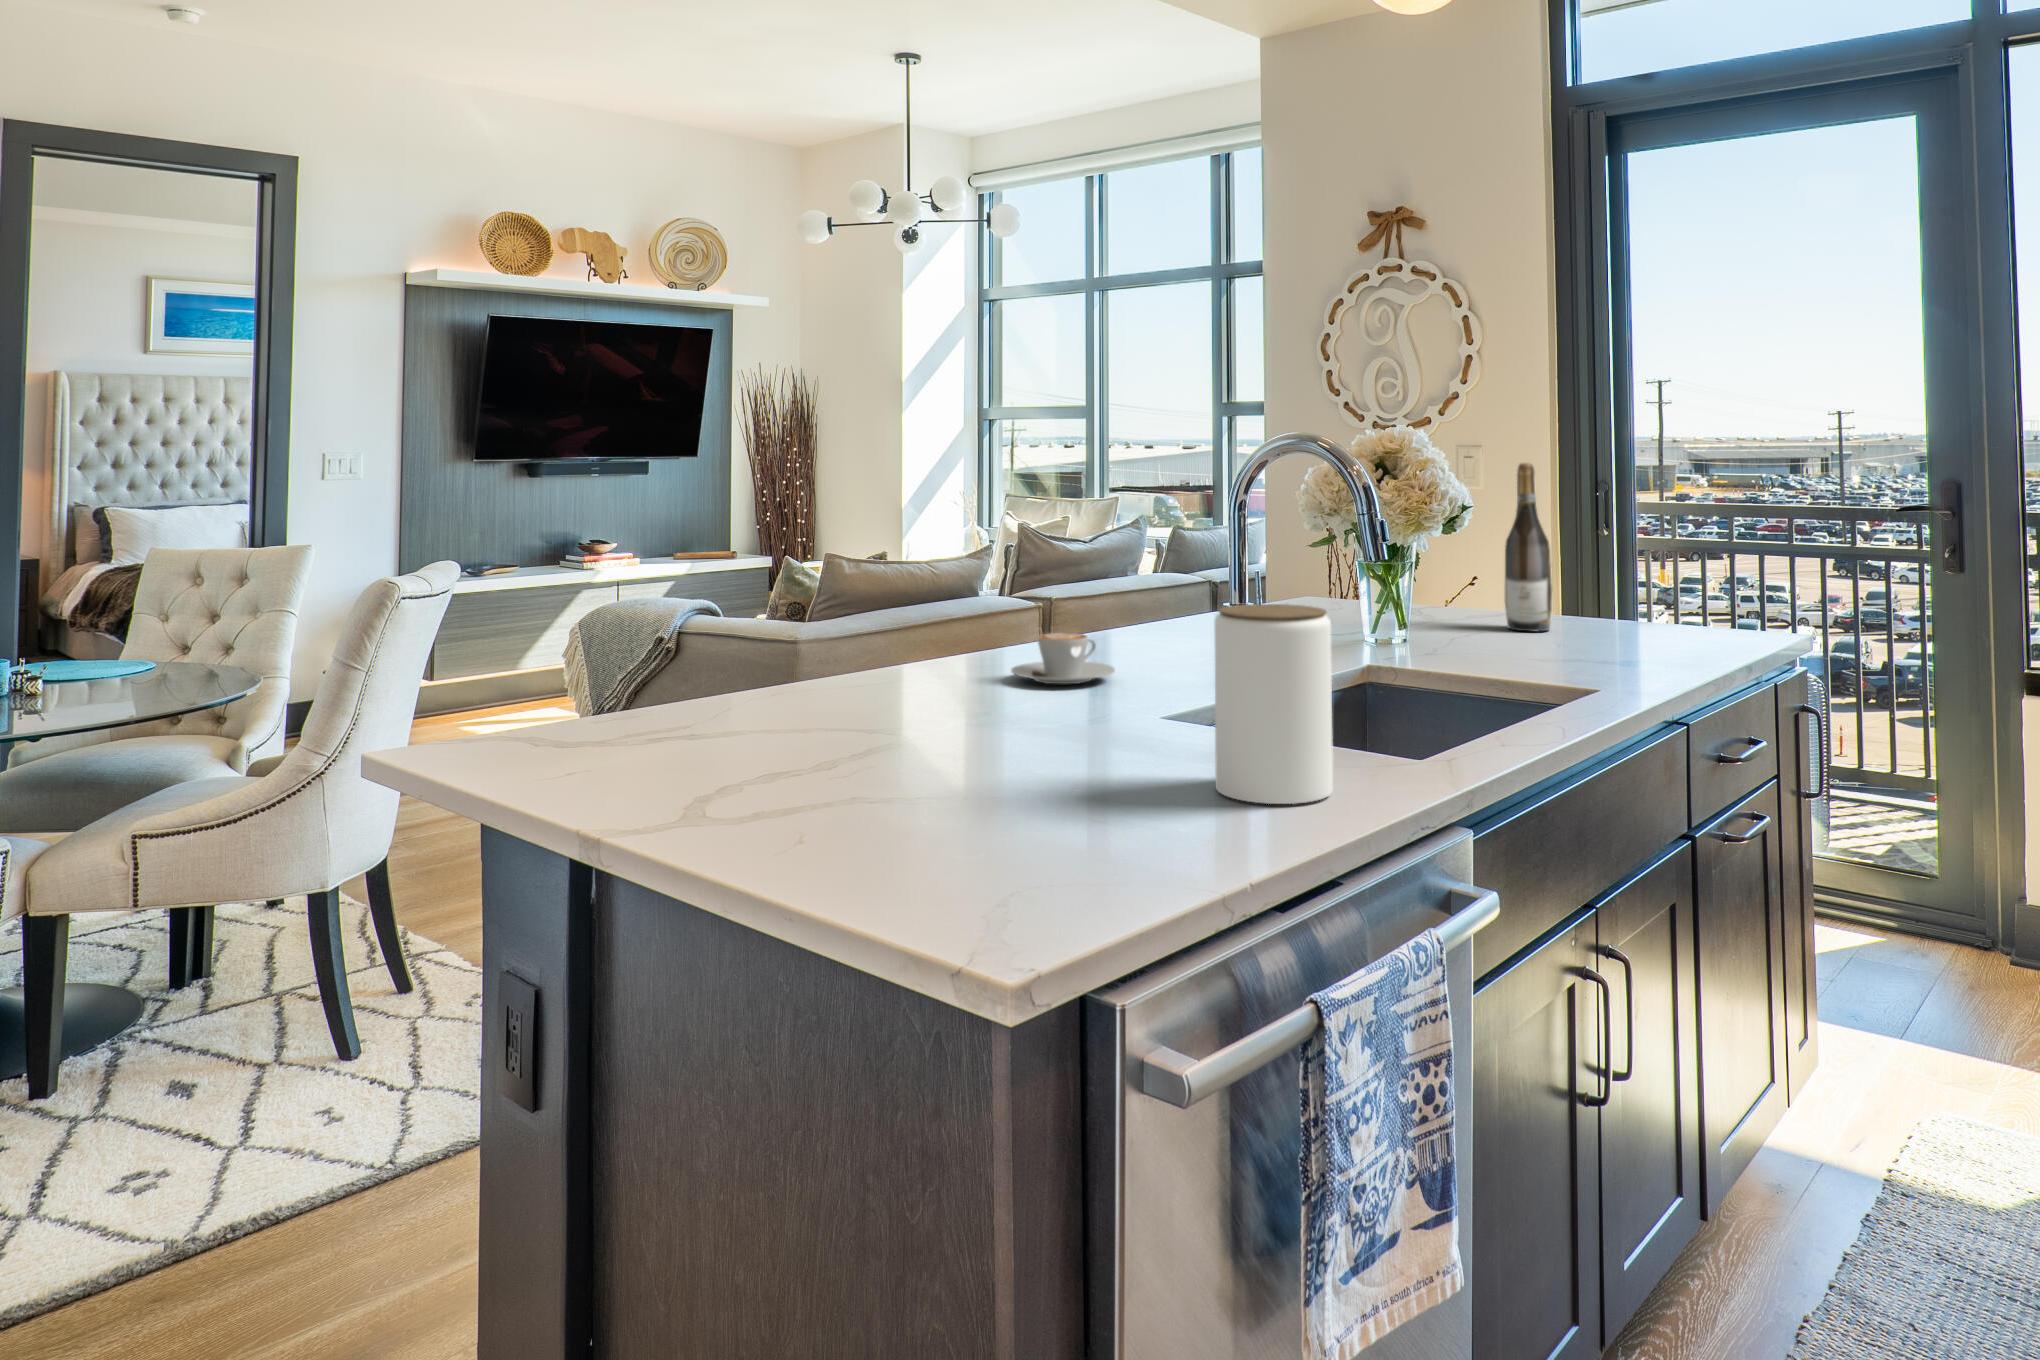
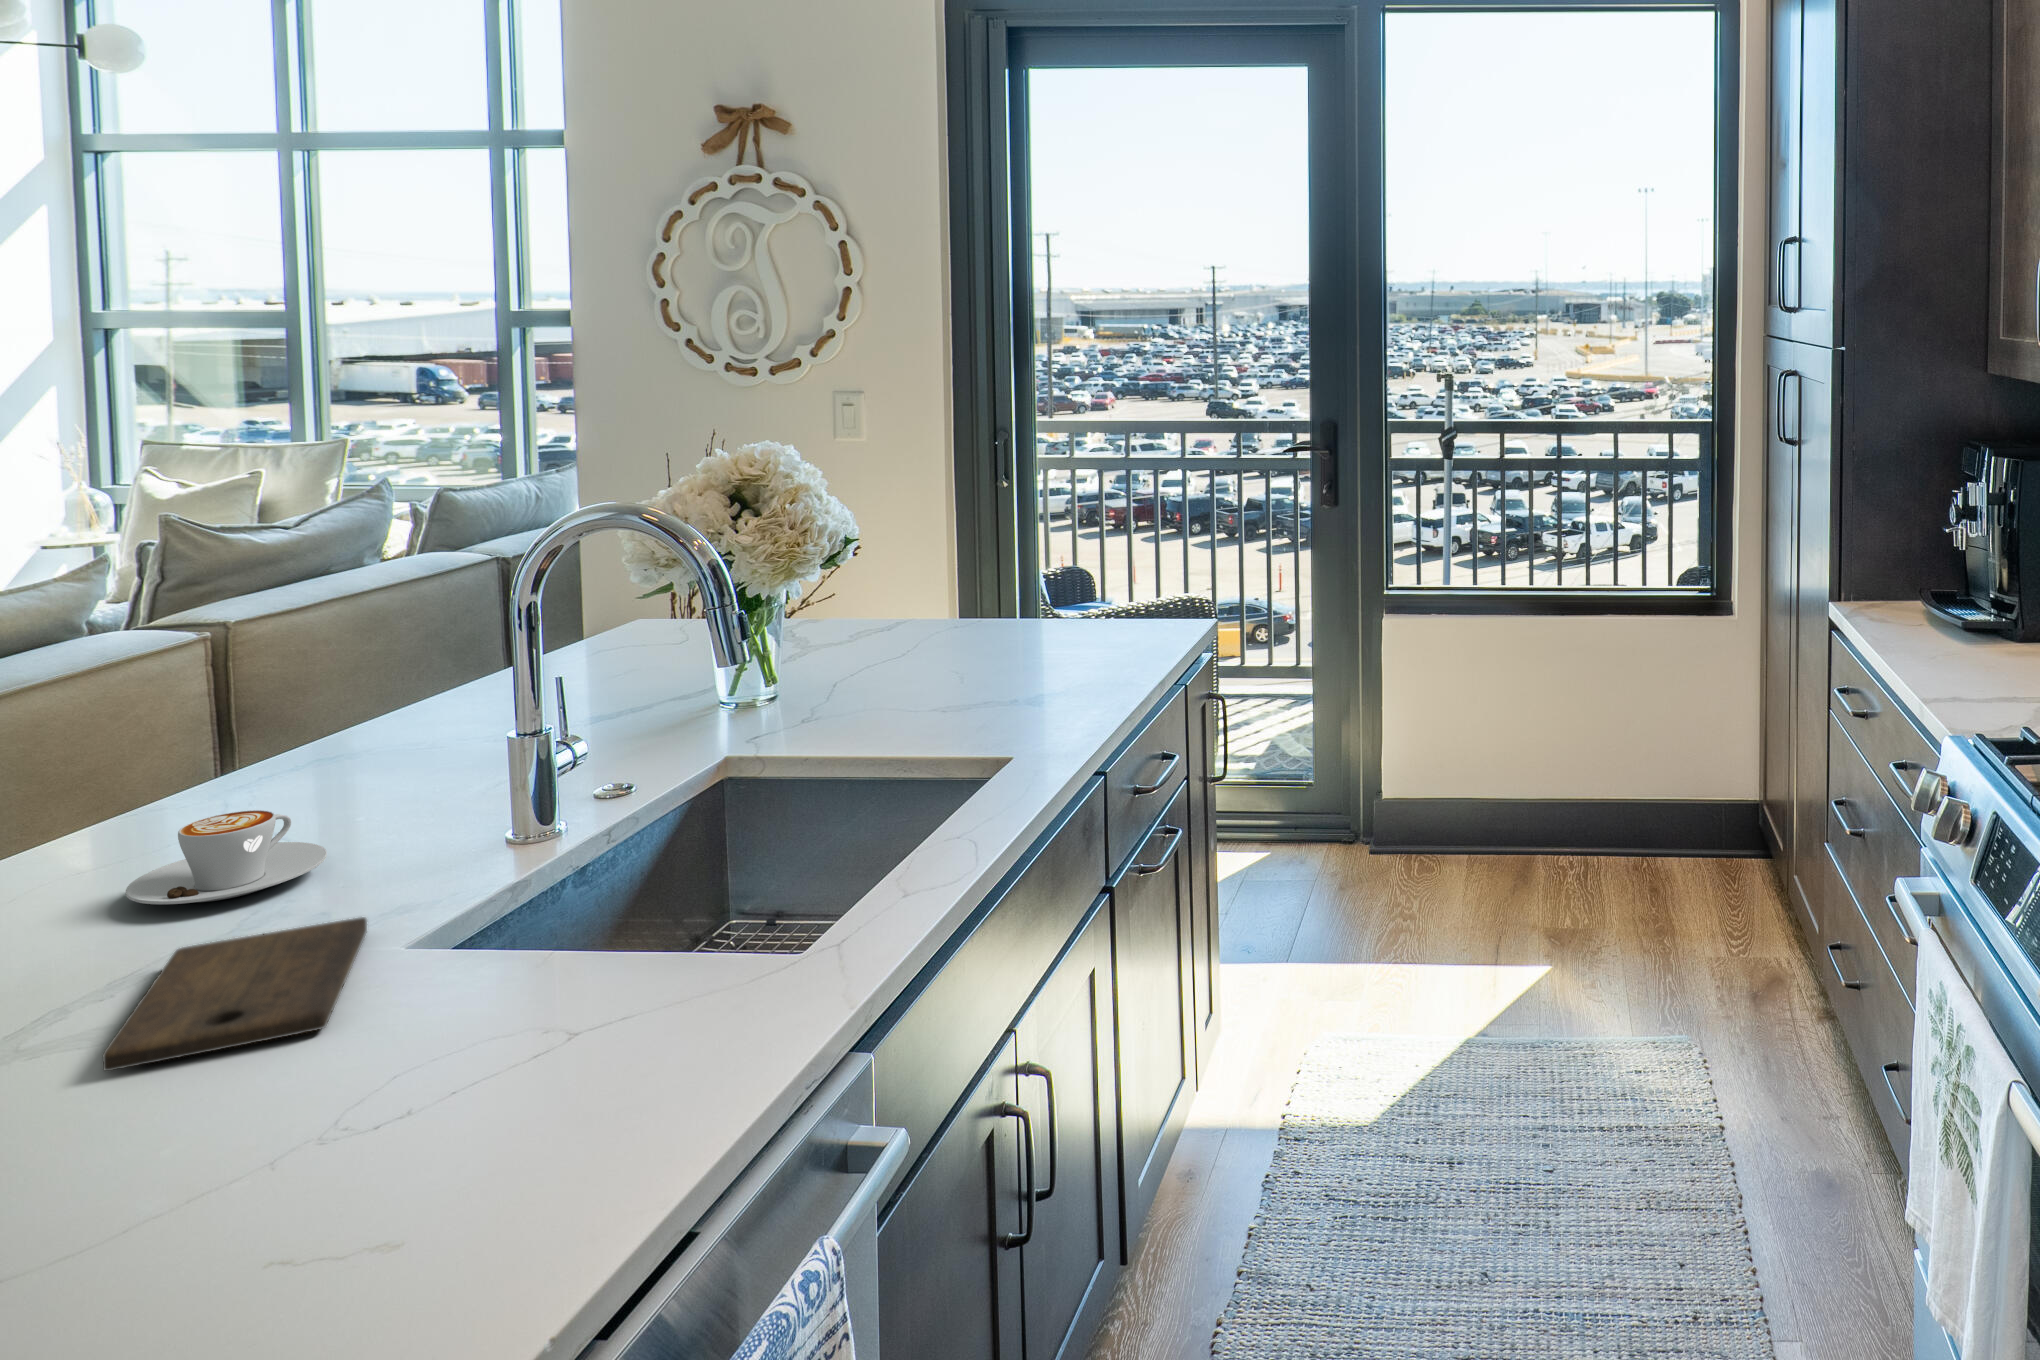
wine bottle: present [1505,463,1552,631] -> none [898,464,954,657]
jar: present [1215,604,1333,804] -> none [491,810,683,1116]
cutting board: none [1004,695,1138,742] -> present [103,917,367,1071]

